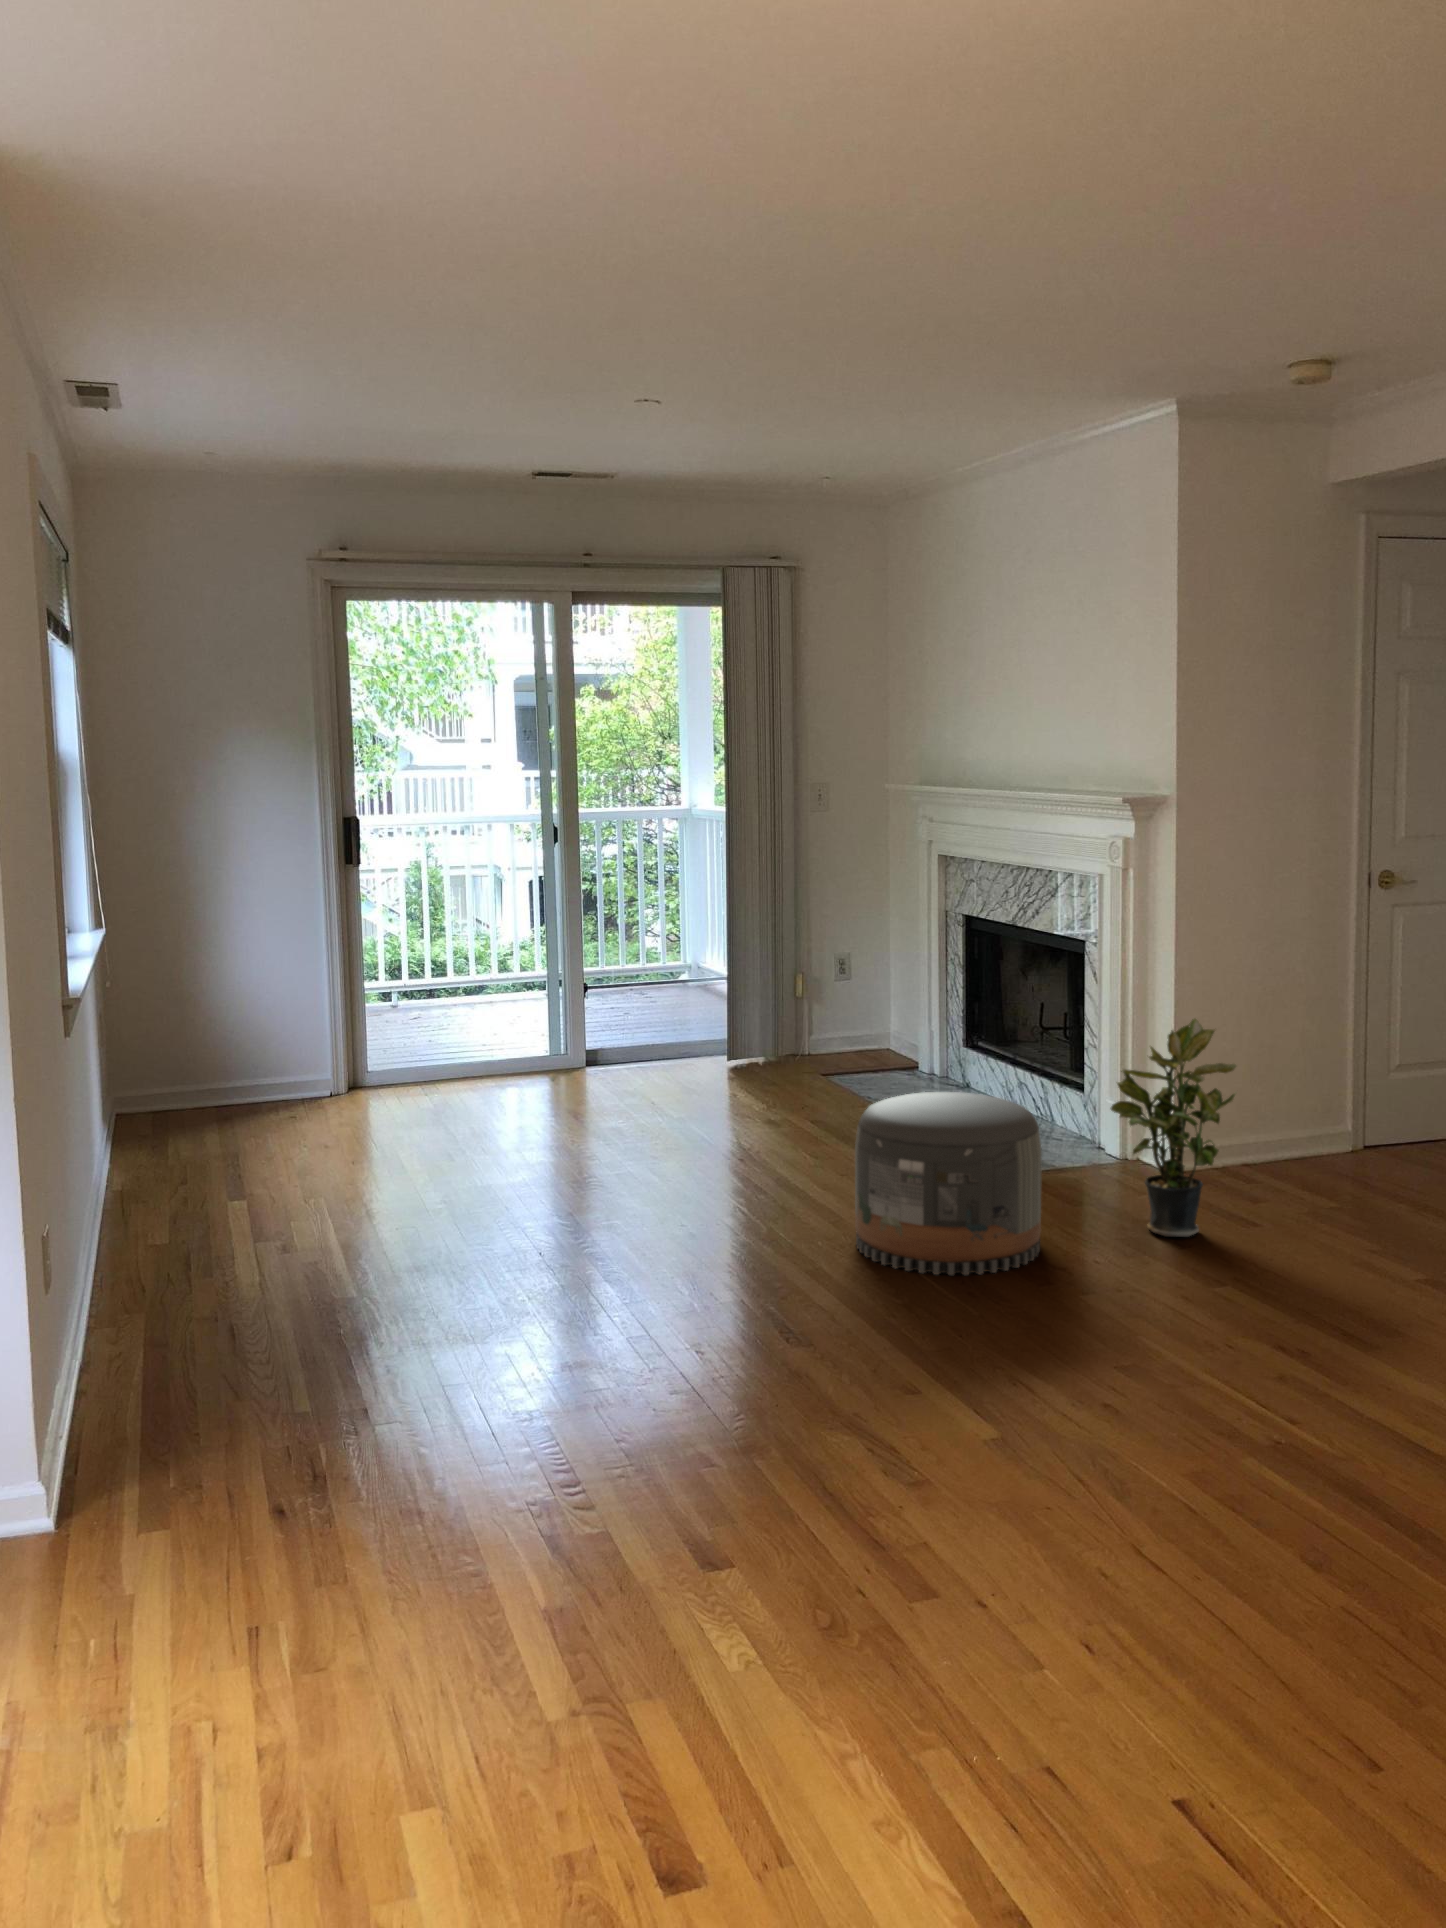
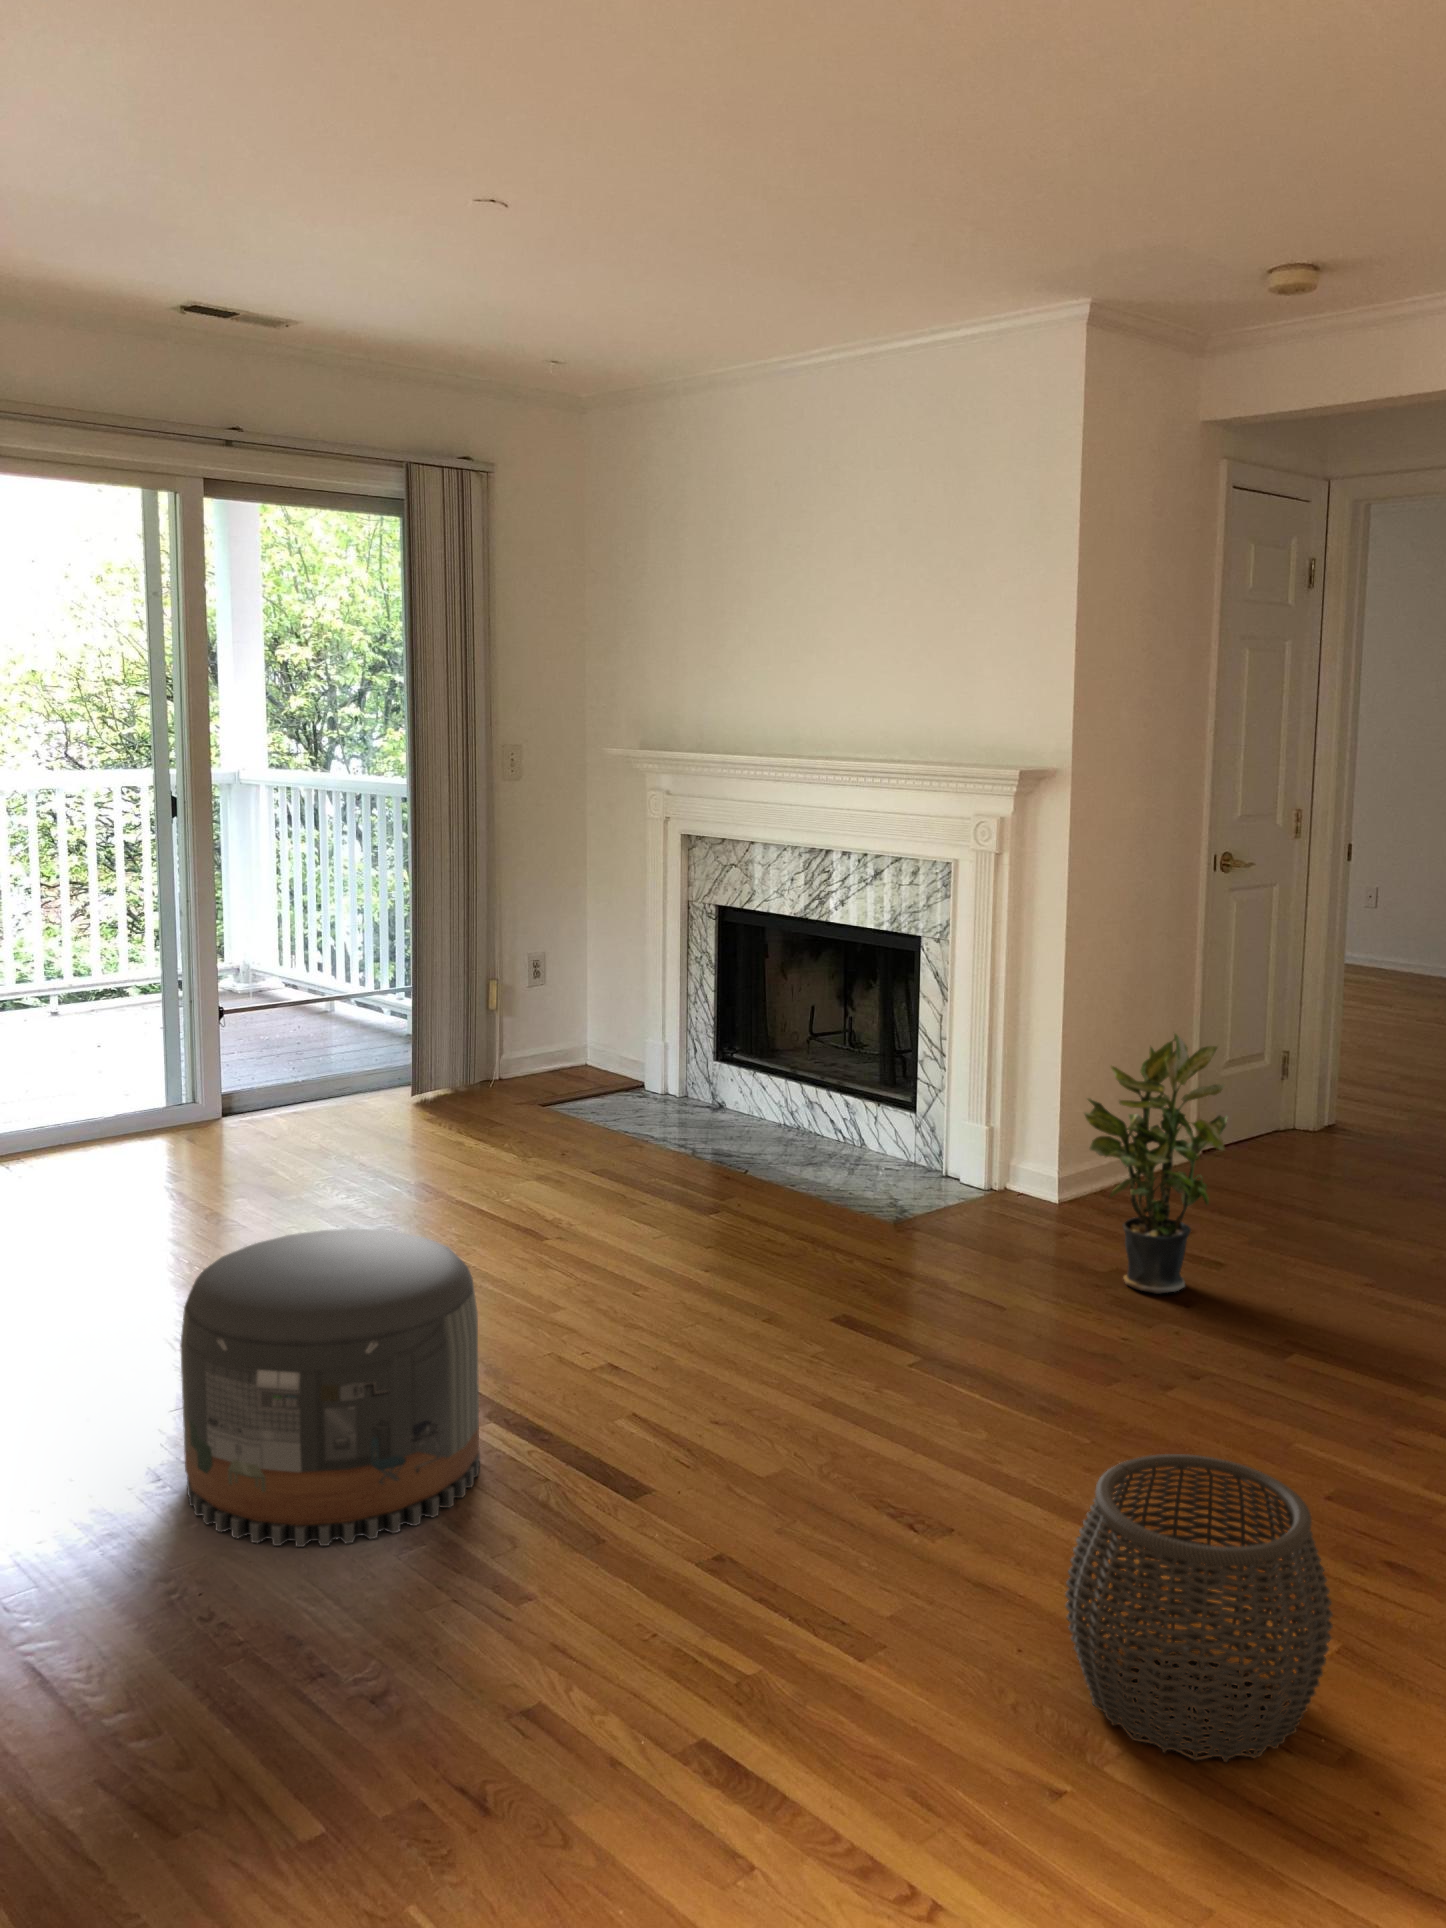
pouf: present [855,1092,1042,1275] -> present [180,1229,480,1547]
woven basket: none [777,1276,955,1473] -> present [1065,1454,1333,1762]

